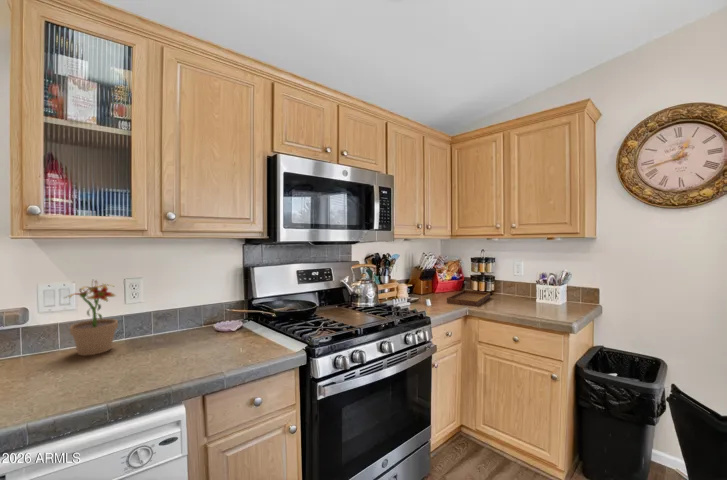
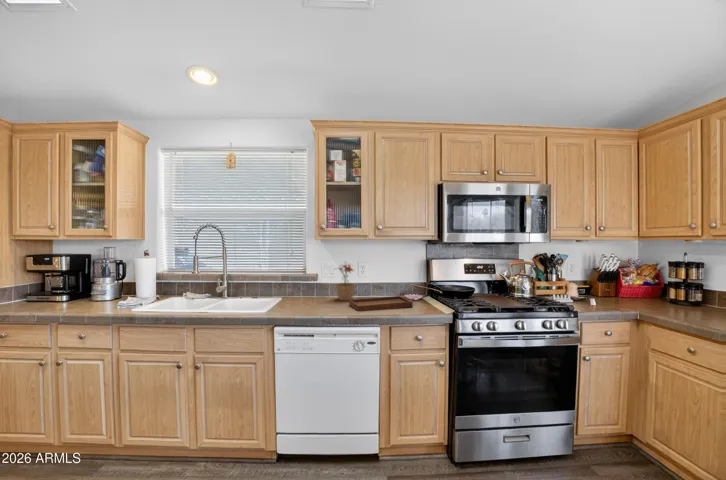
tray: present [447,281,490,307] -> present [349,286,413,311]

